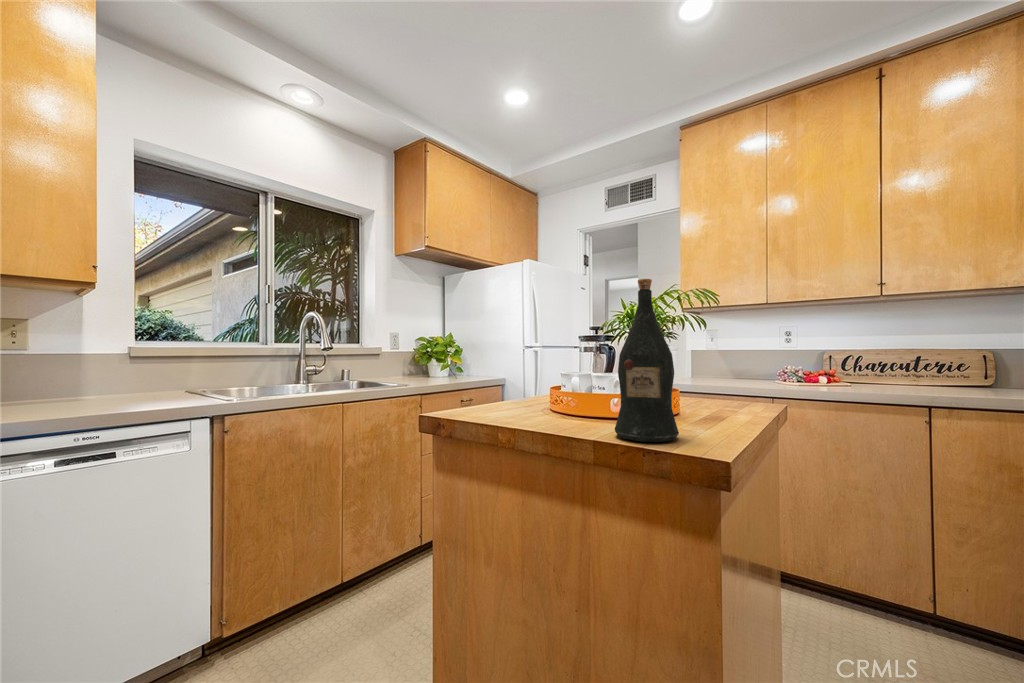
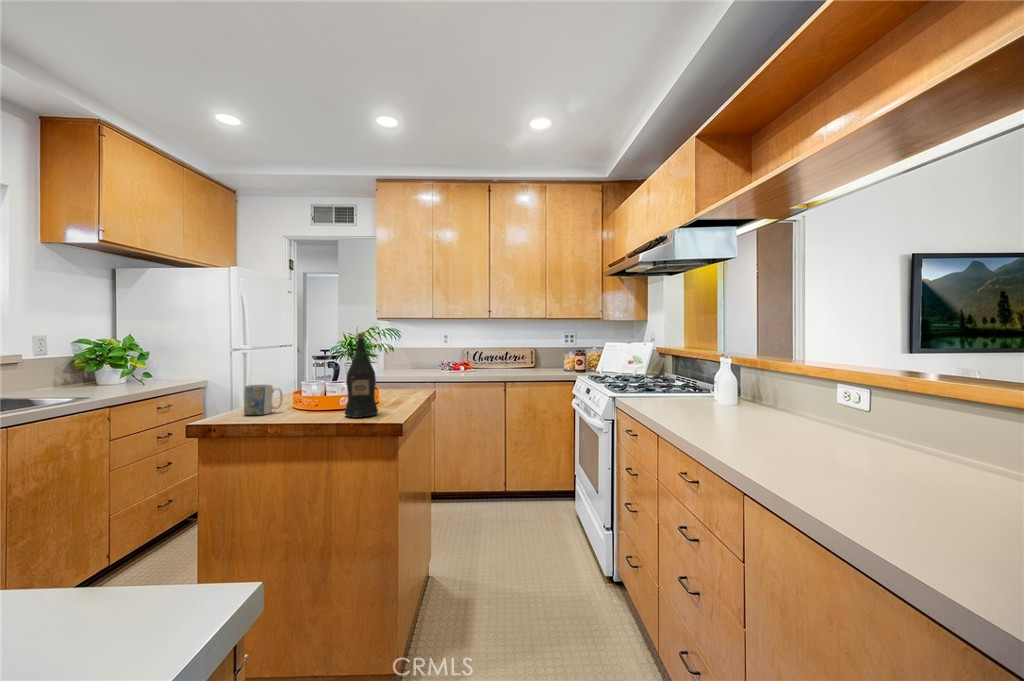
mug: none [484,373,532,417] -> present [244,385,283,415]

